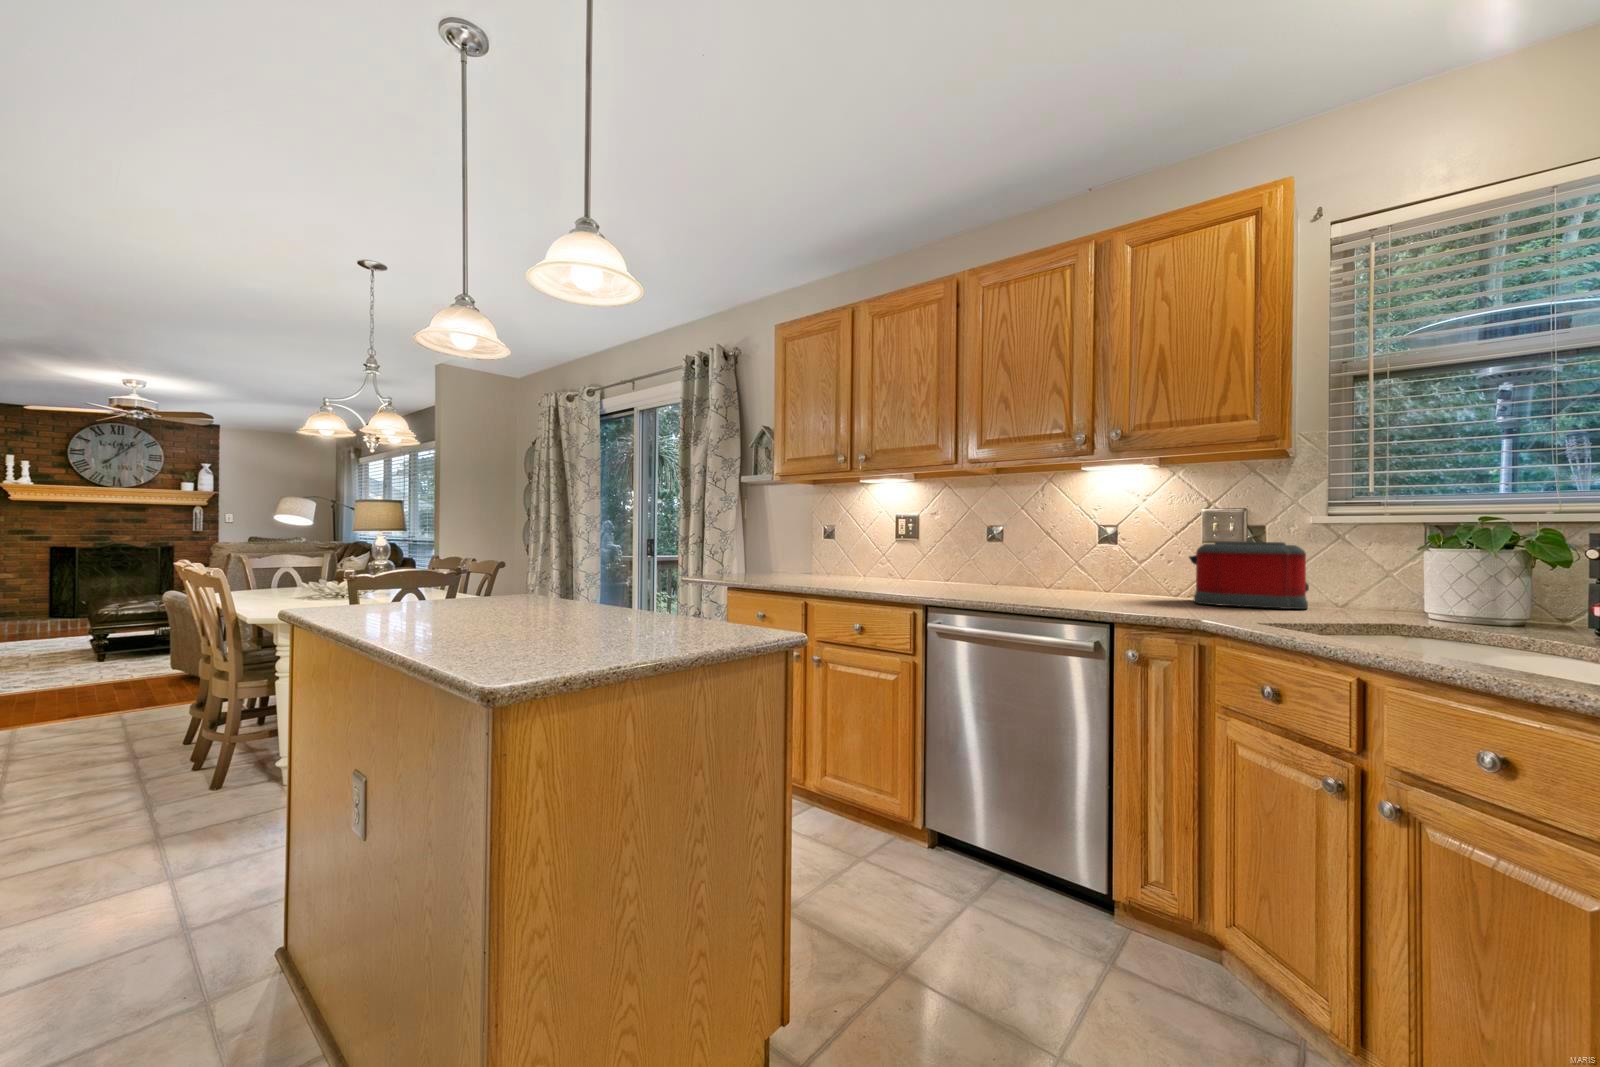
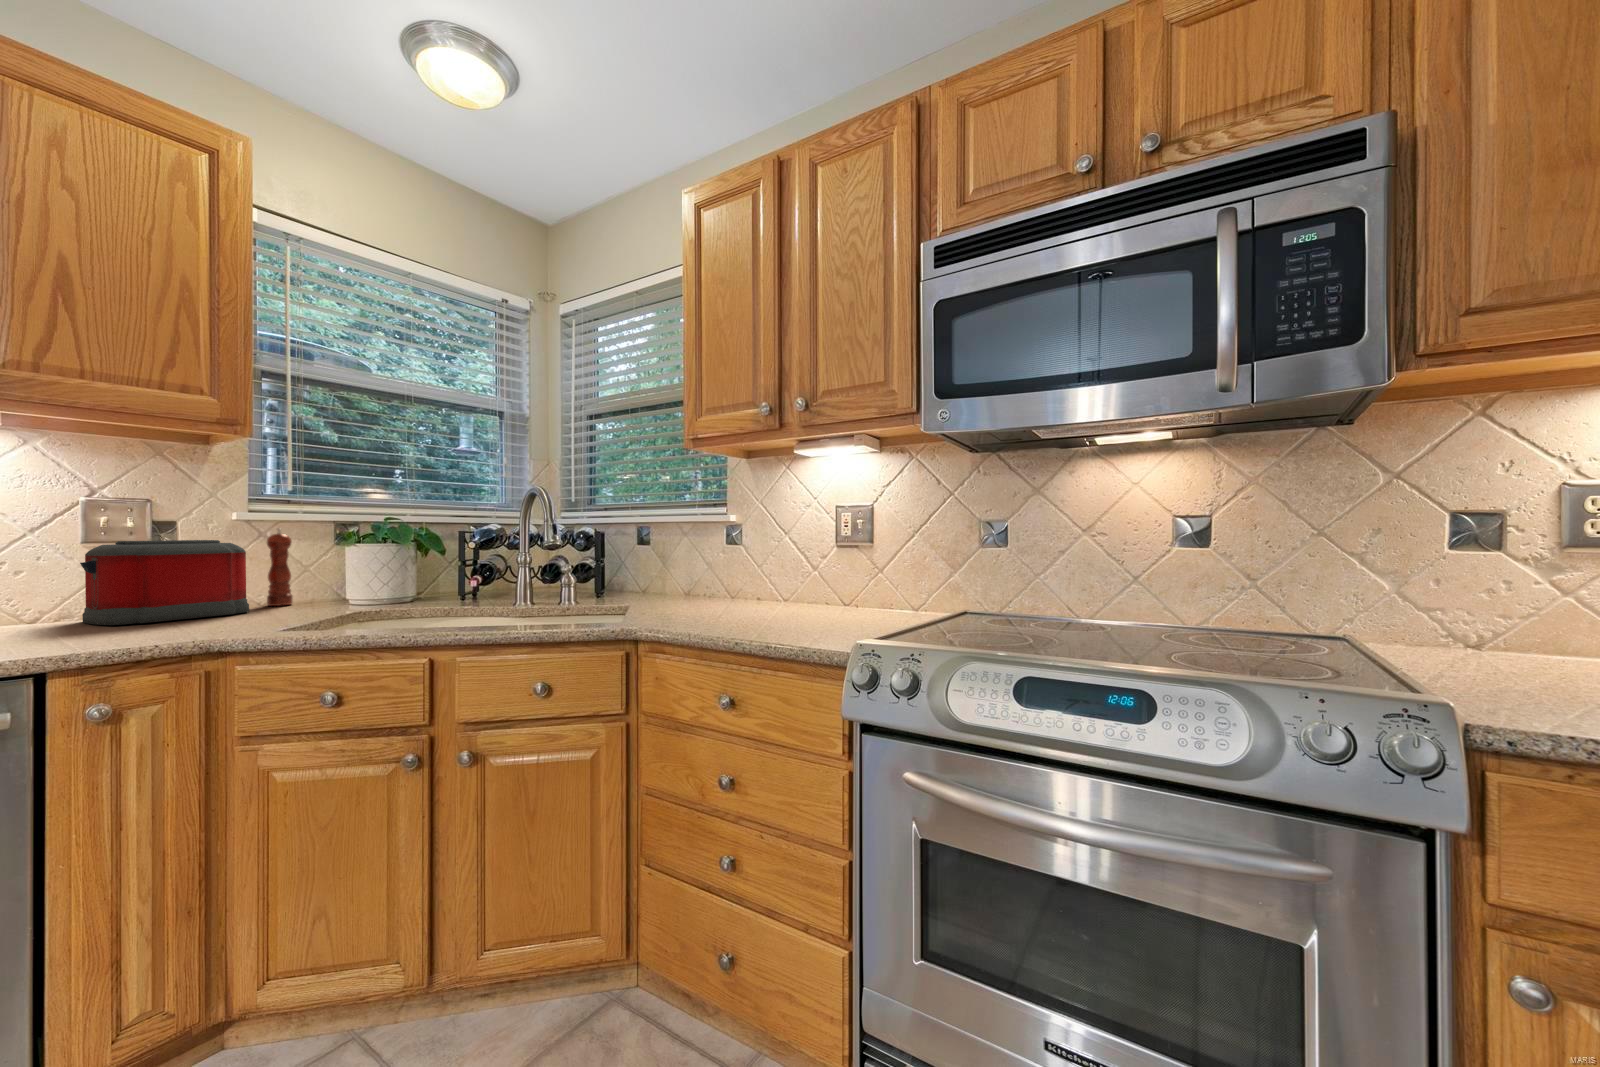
pepper mill: none [1341,532,1367,609] -> present [267,528,293,606]

